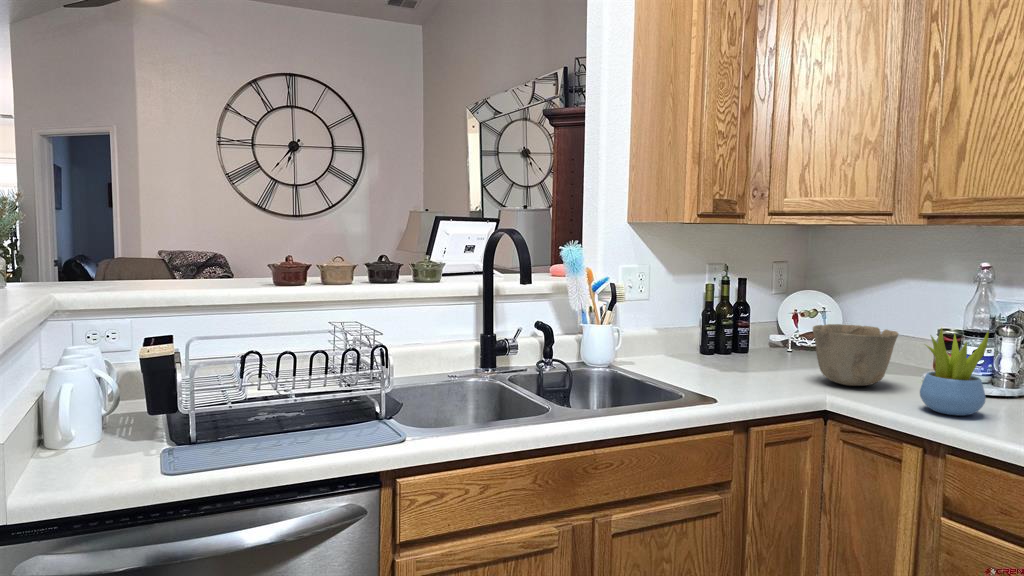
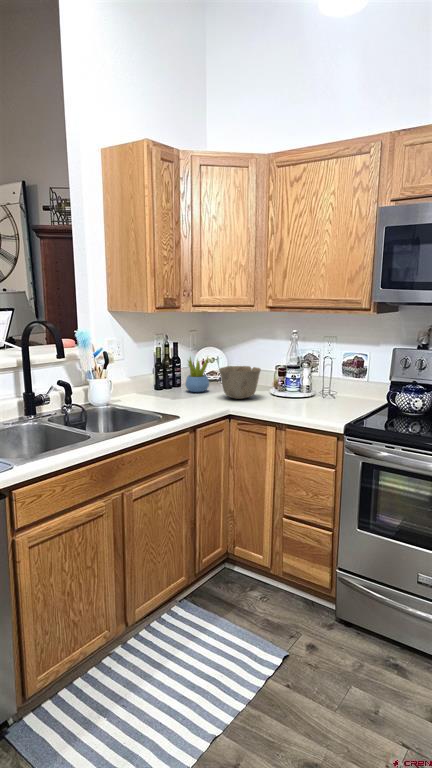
succulent plant: present [920,329,989,416] -> present [185,357,209,392]

